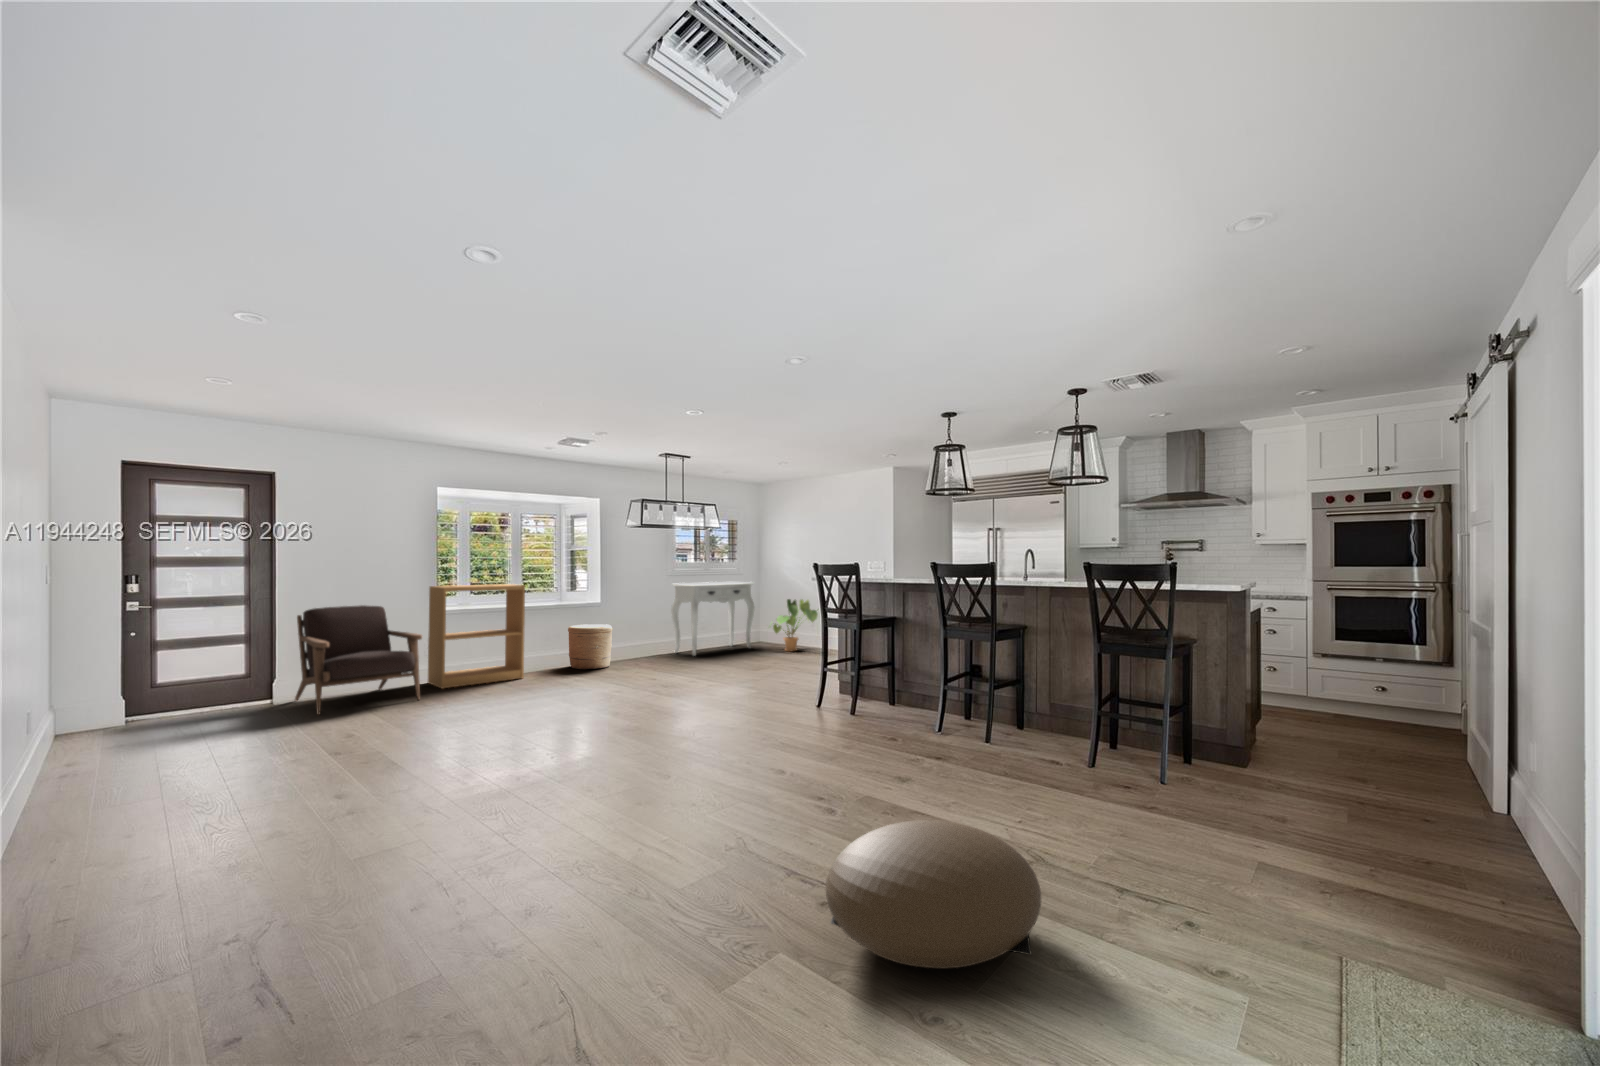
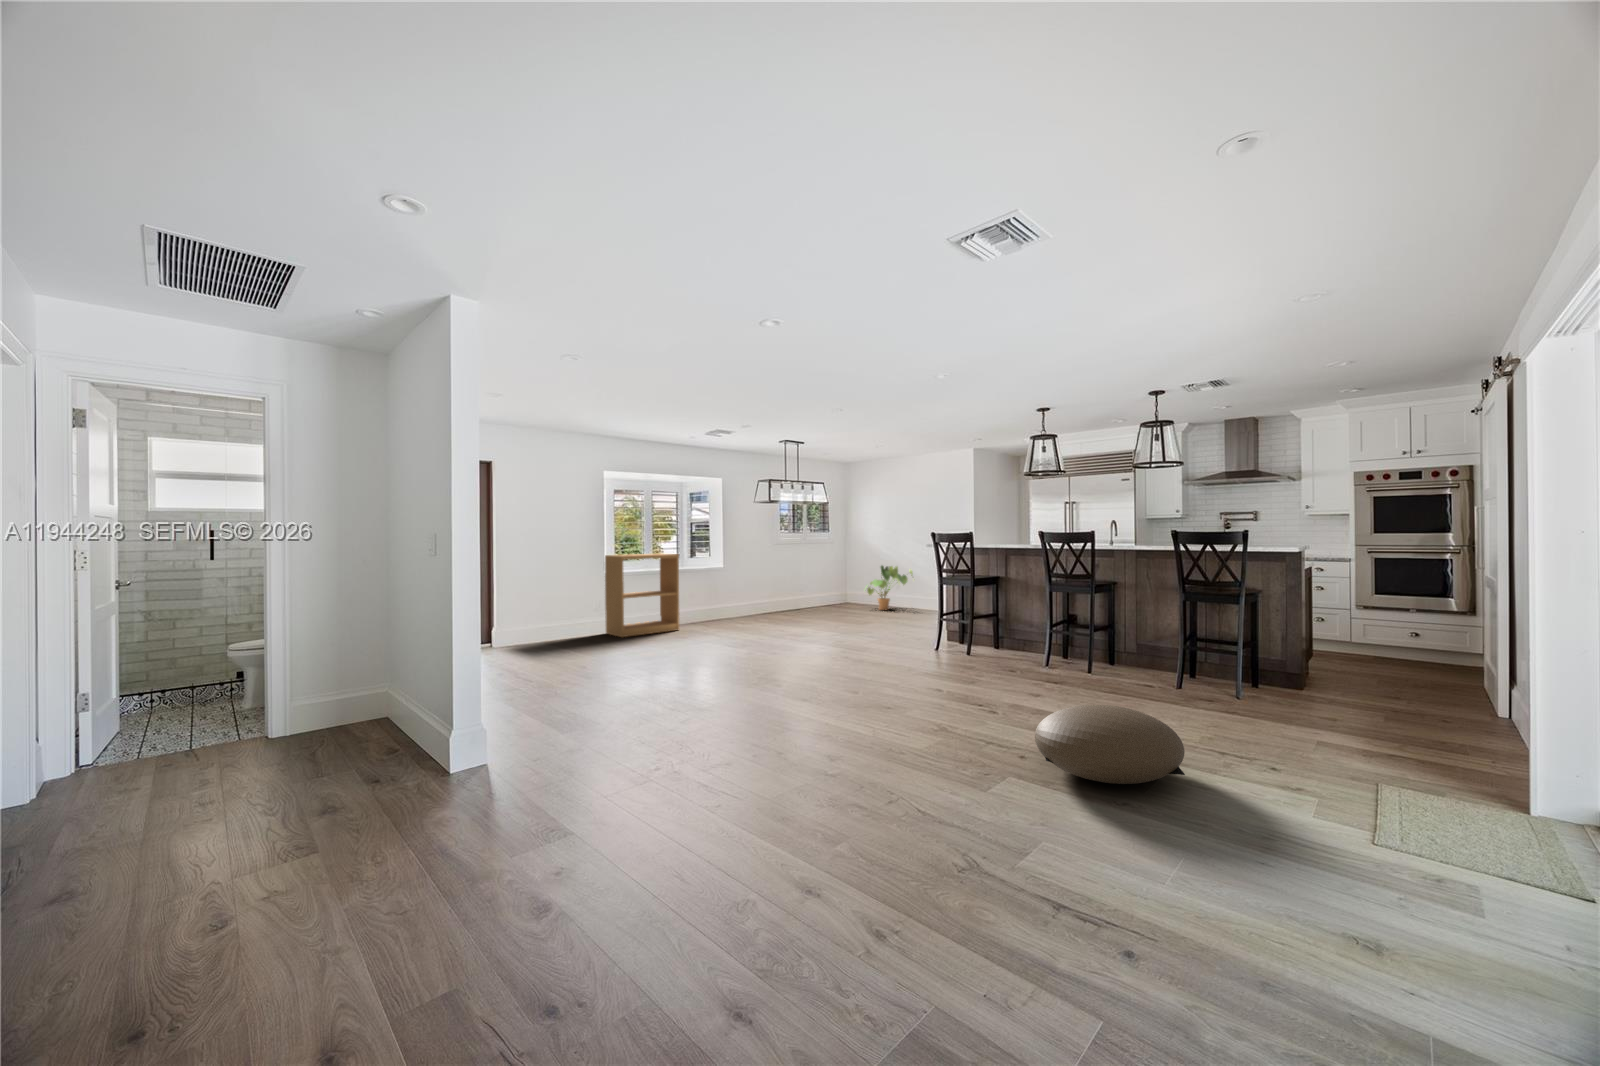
console table: present [671,582,755,656] -> none [782,551,850,614]
armchair: present [295,605,422,715] -> none [517,571,615,655]
woven basket: present [568,624,612,670] -> none [707,587,742,624]

